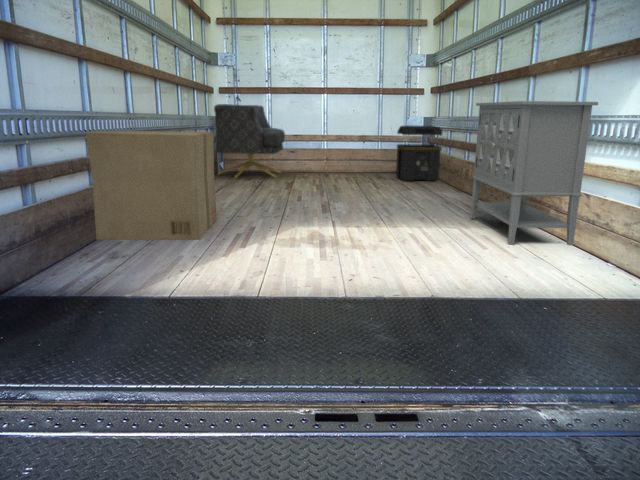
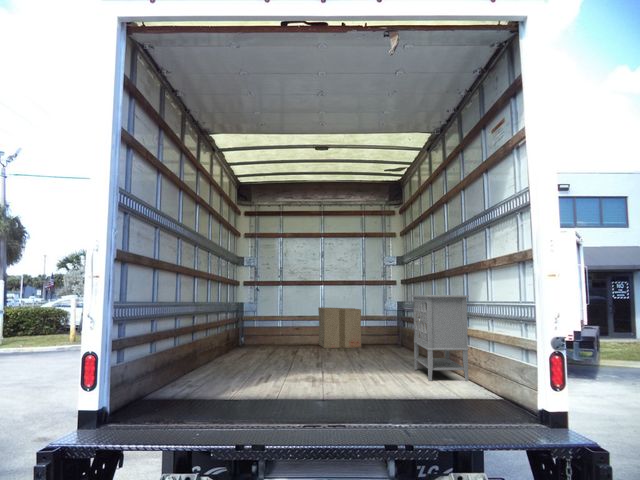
armchair: present [214,104,285,178] -> none [240,294,292,349]
toolbox: present [396,126,442,181] -> none [376,308,409,350]
cardboard box: present [86,131,217,240] -> present [318,307,361,348]

